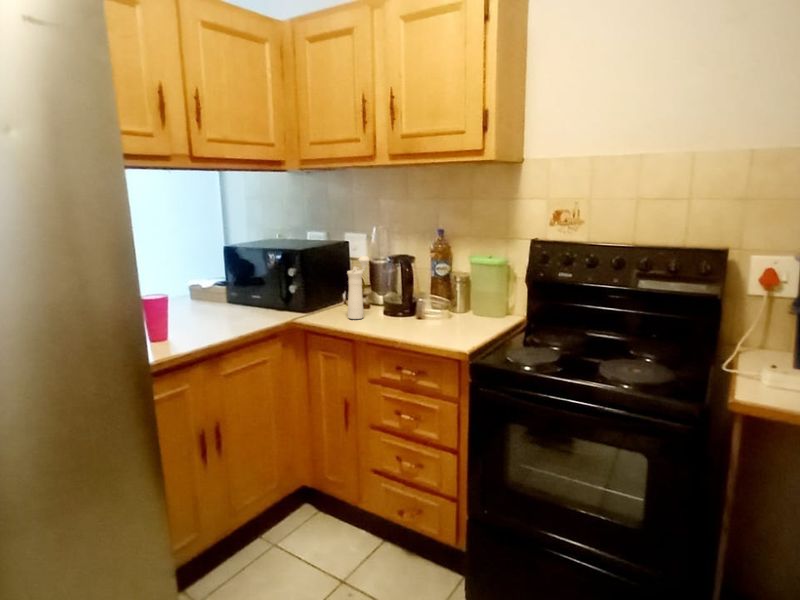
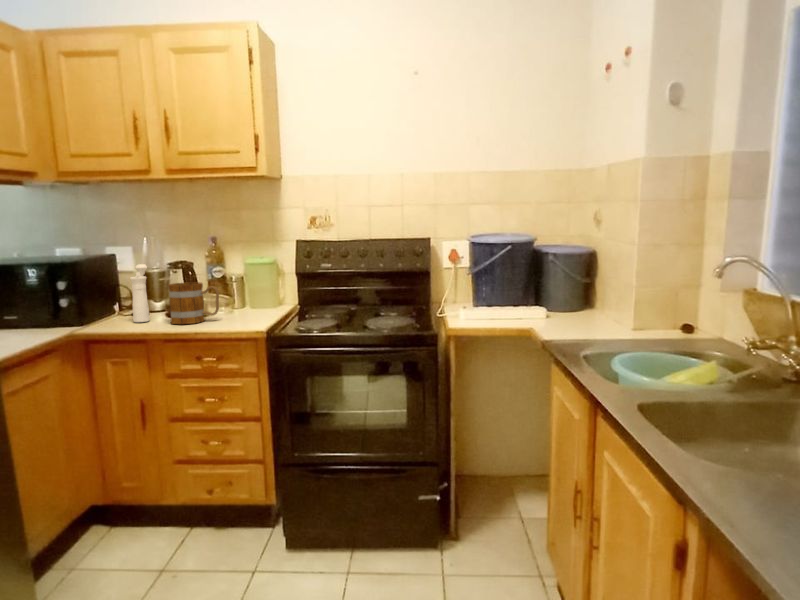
mug: none [378,281,429,330] -> present [168,282,219,324]

